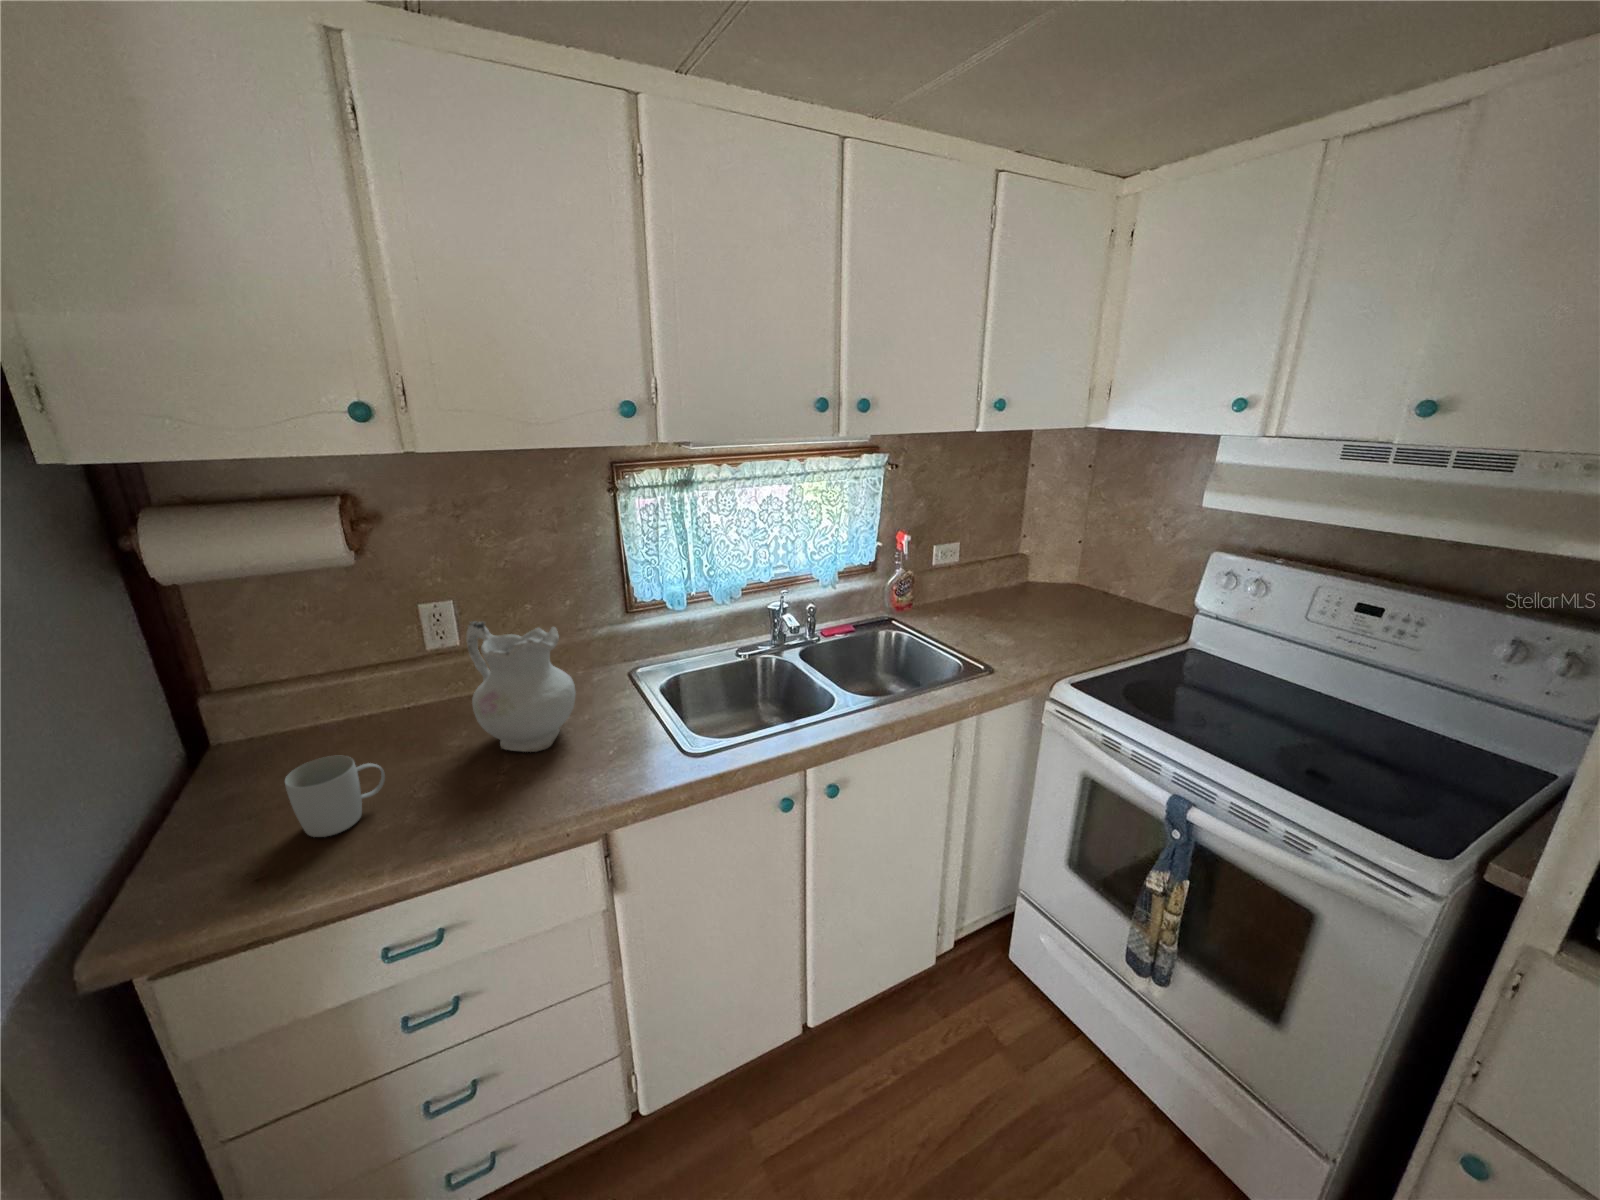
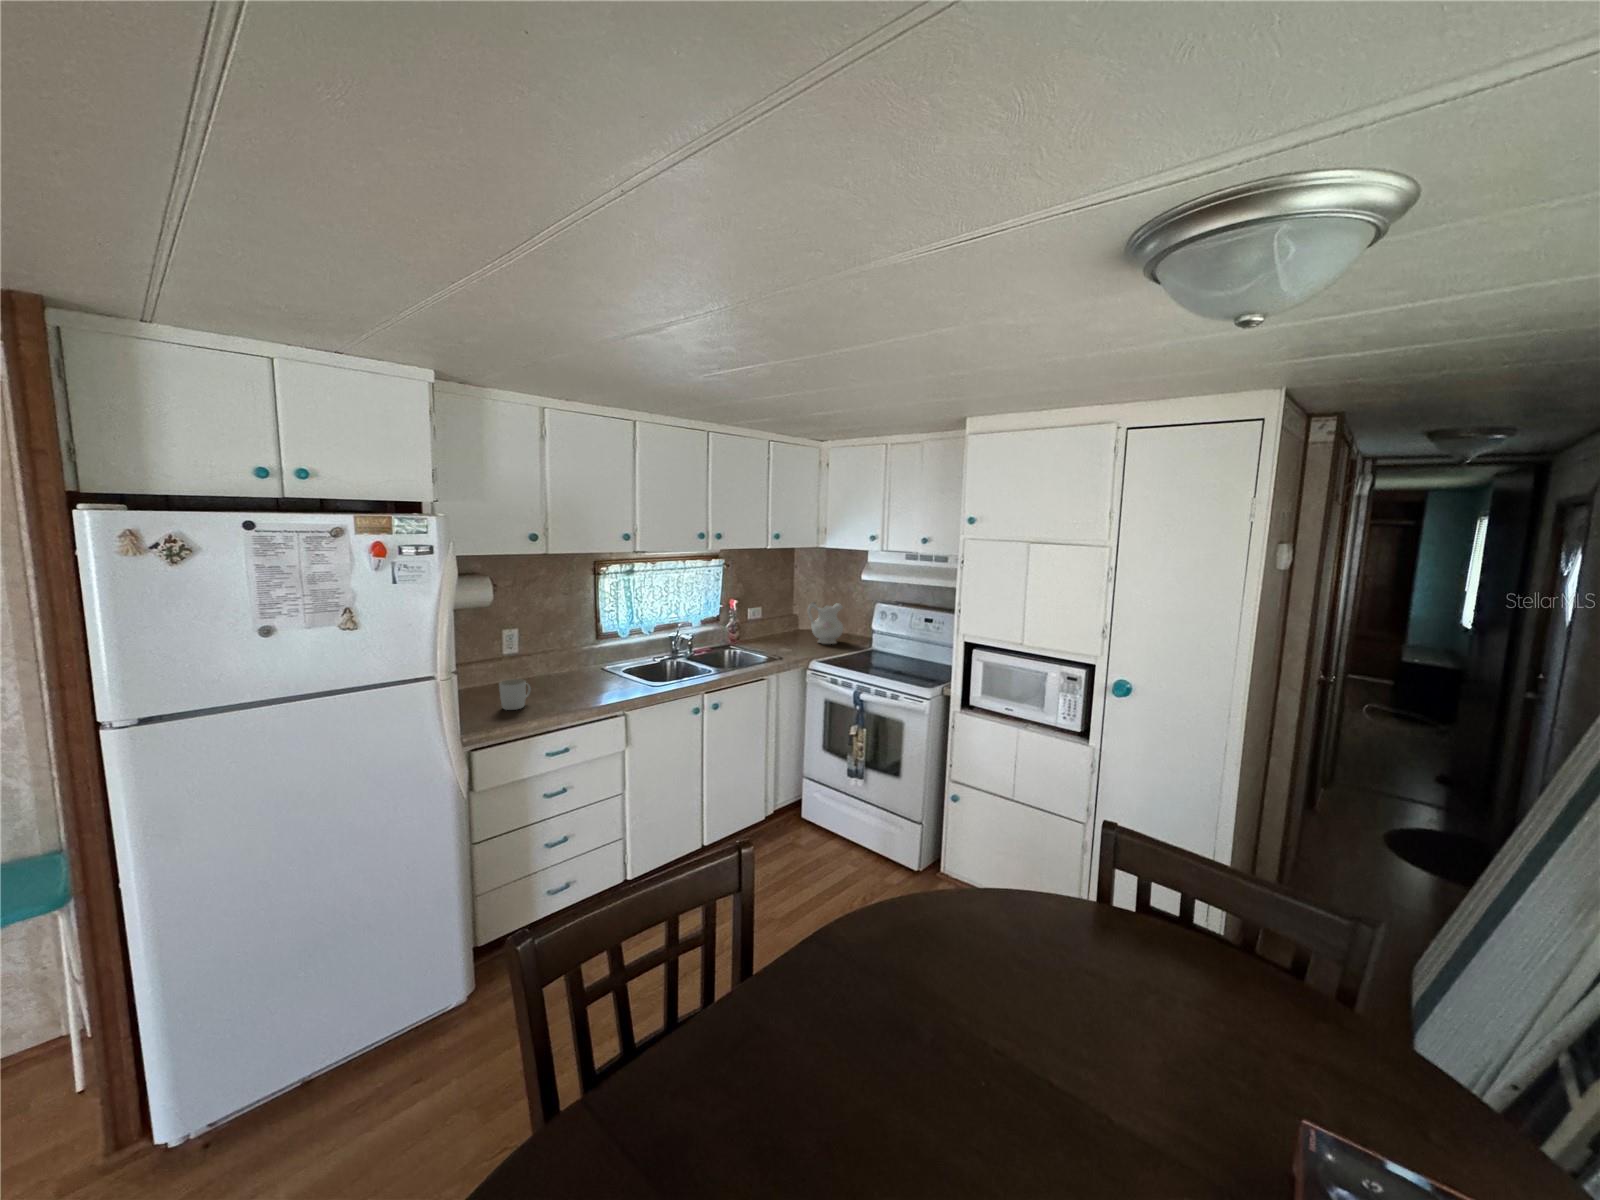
ceramic pitcher: present [466,621,576,752] -> present [808,602,843,644]

